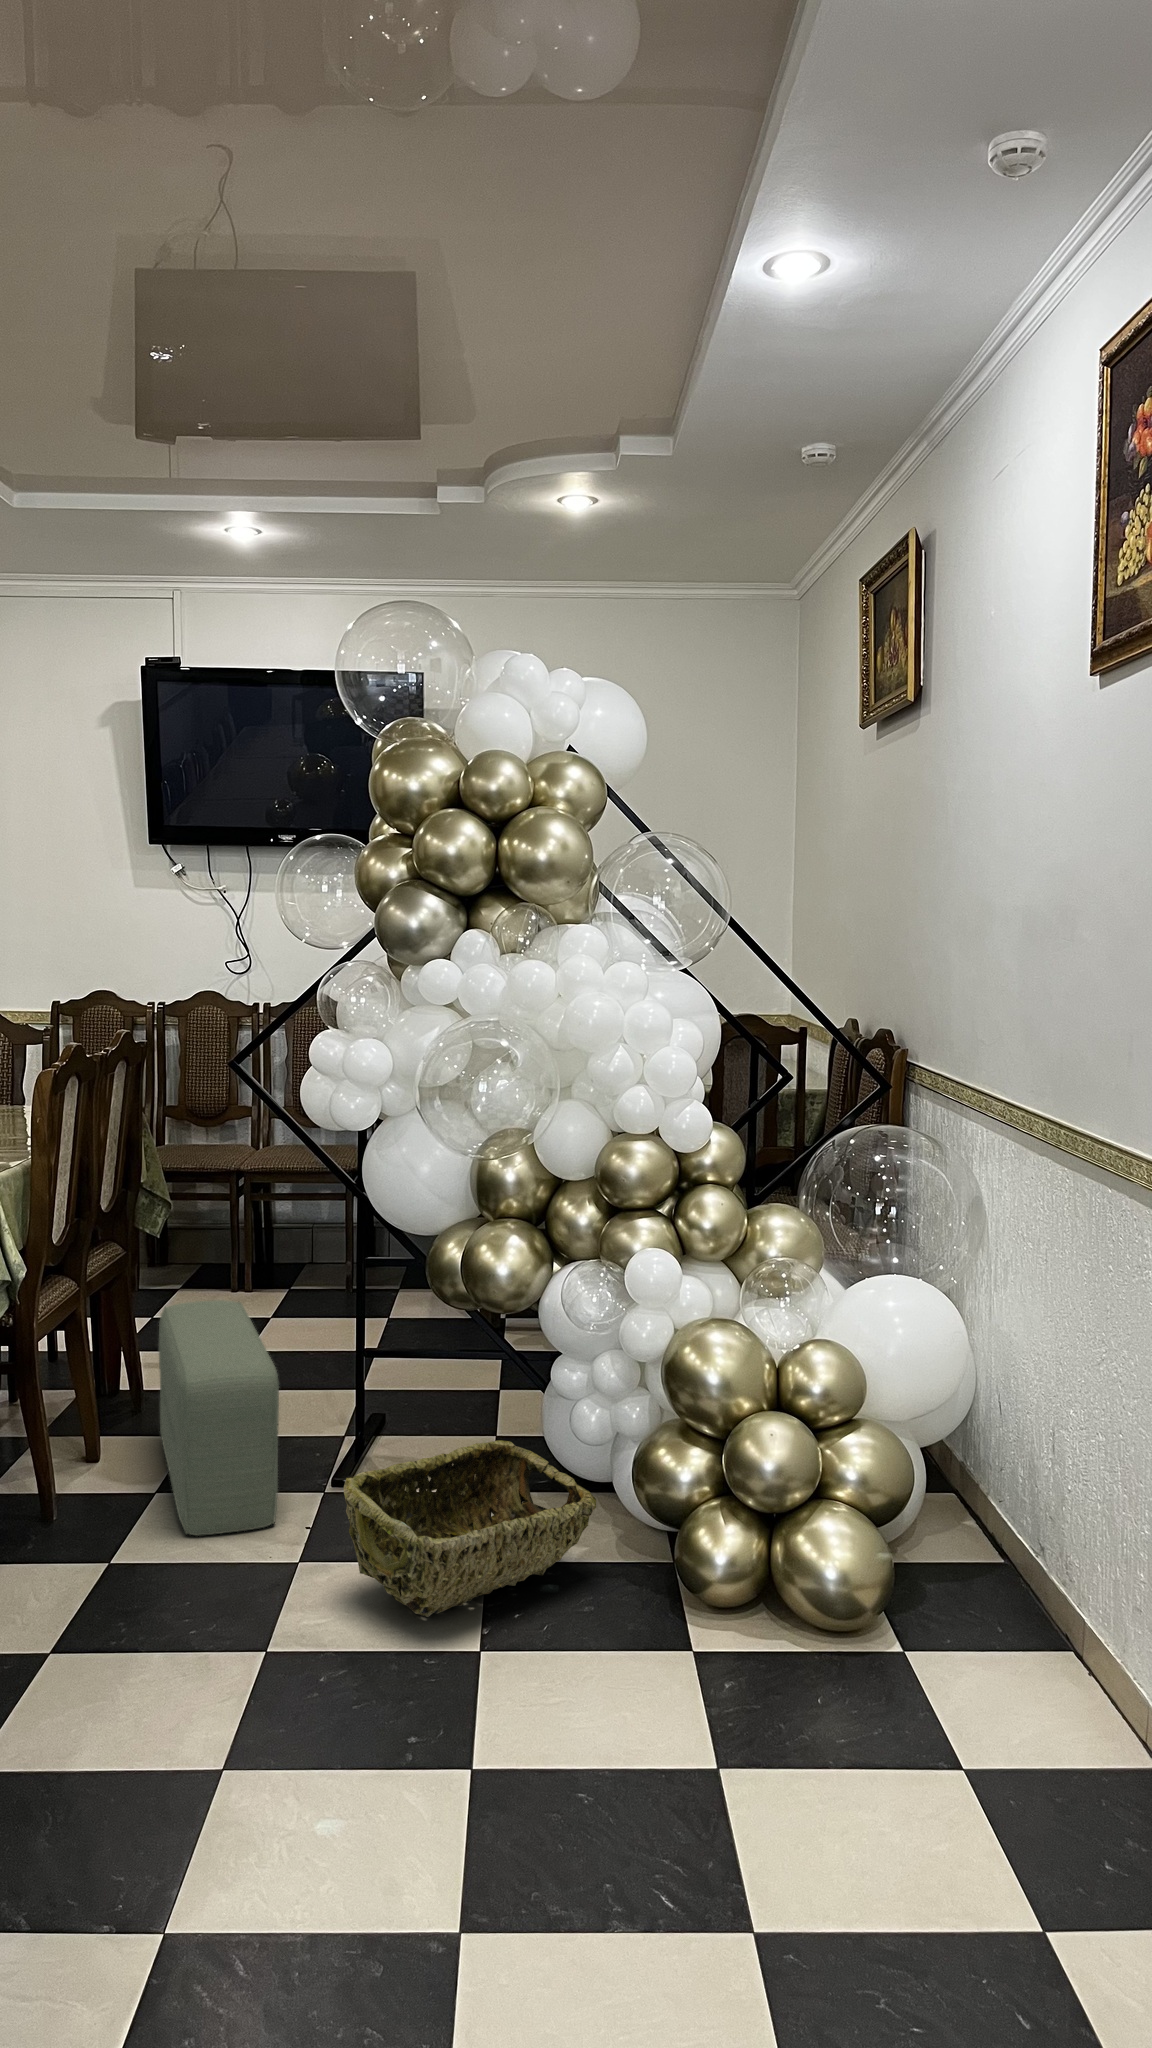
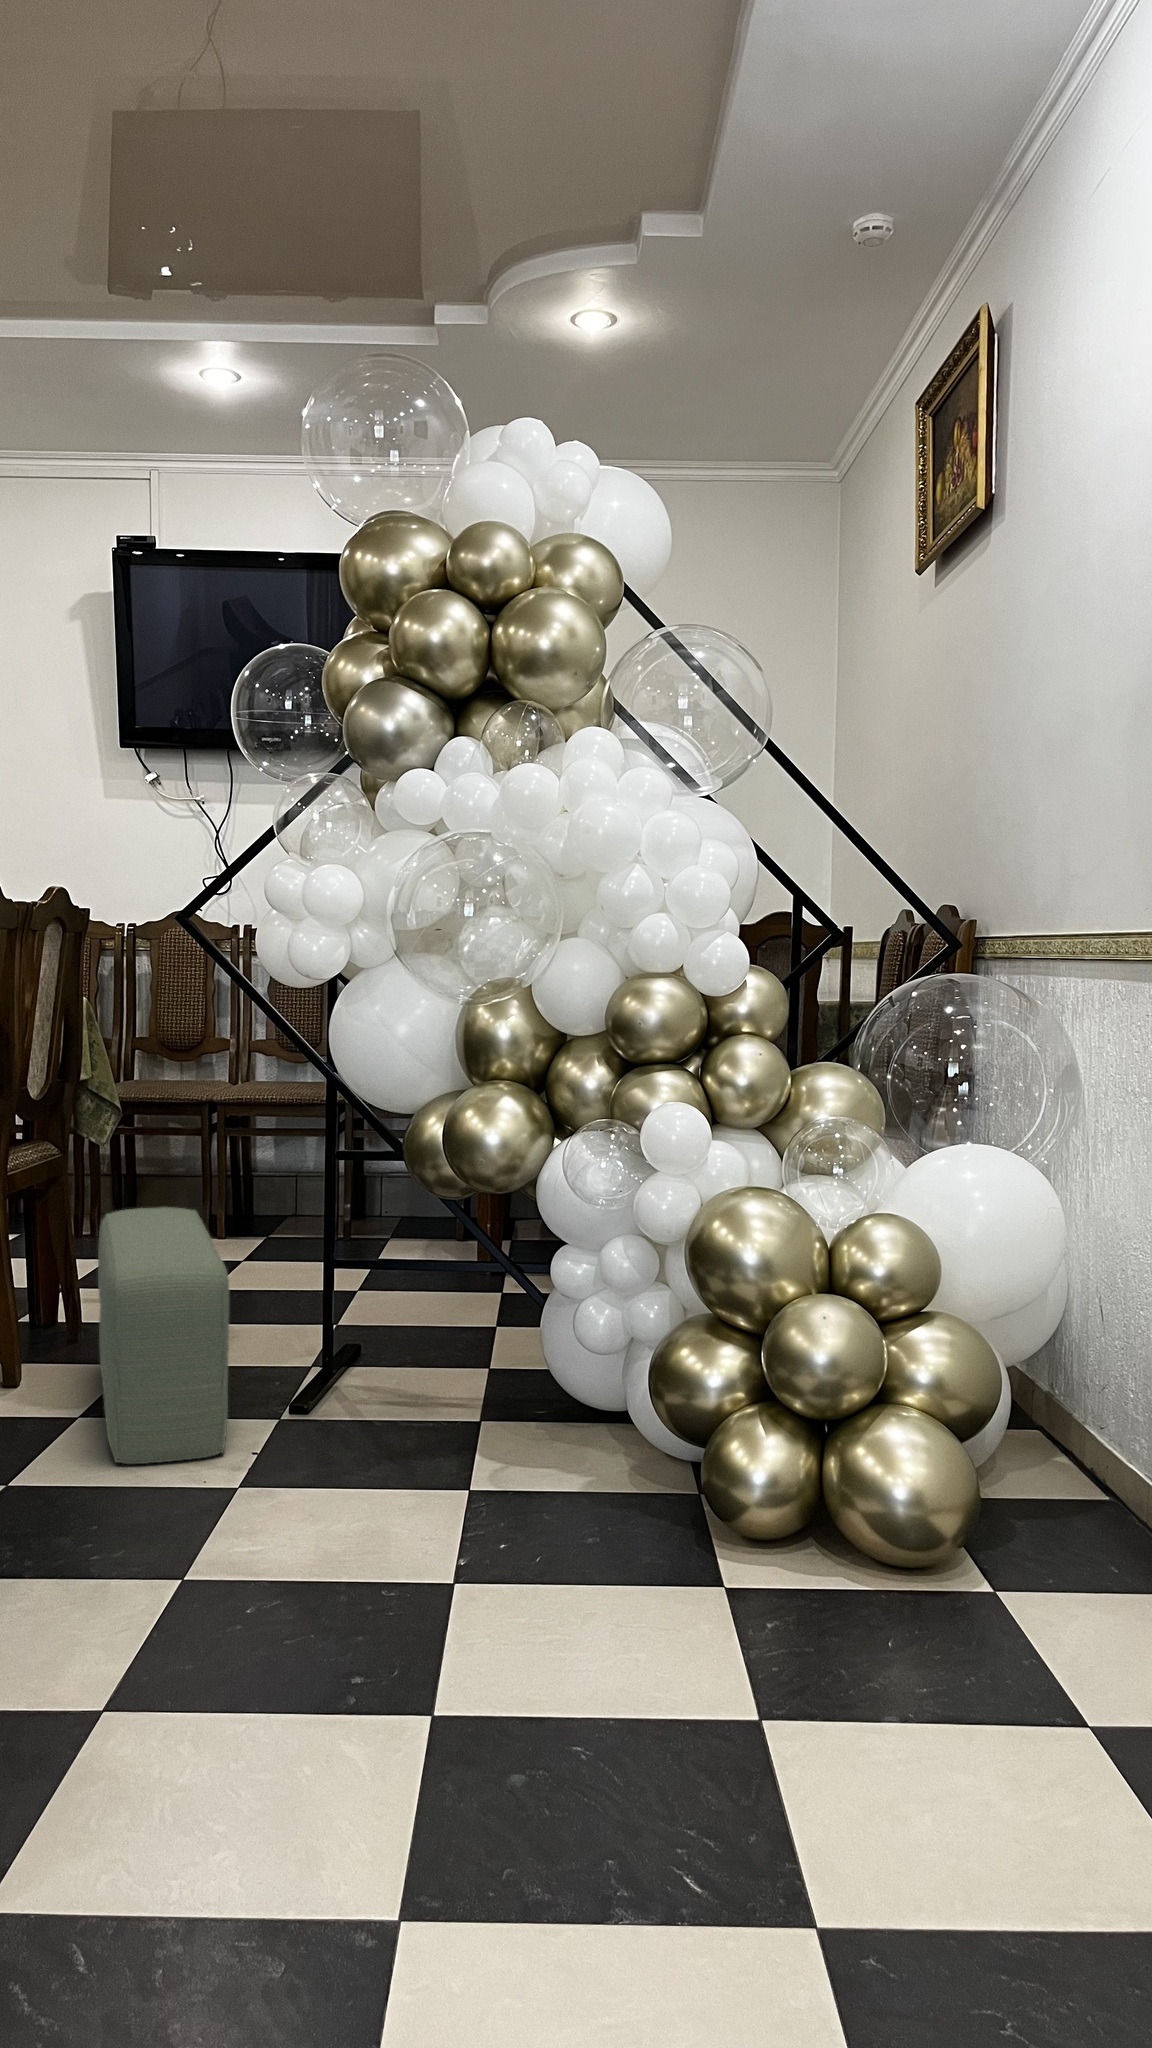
woven basket: present [343,1440,596,1617] -> none [296,1351,607,1550]

